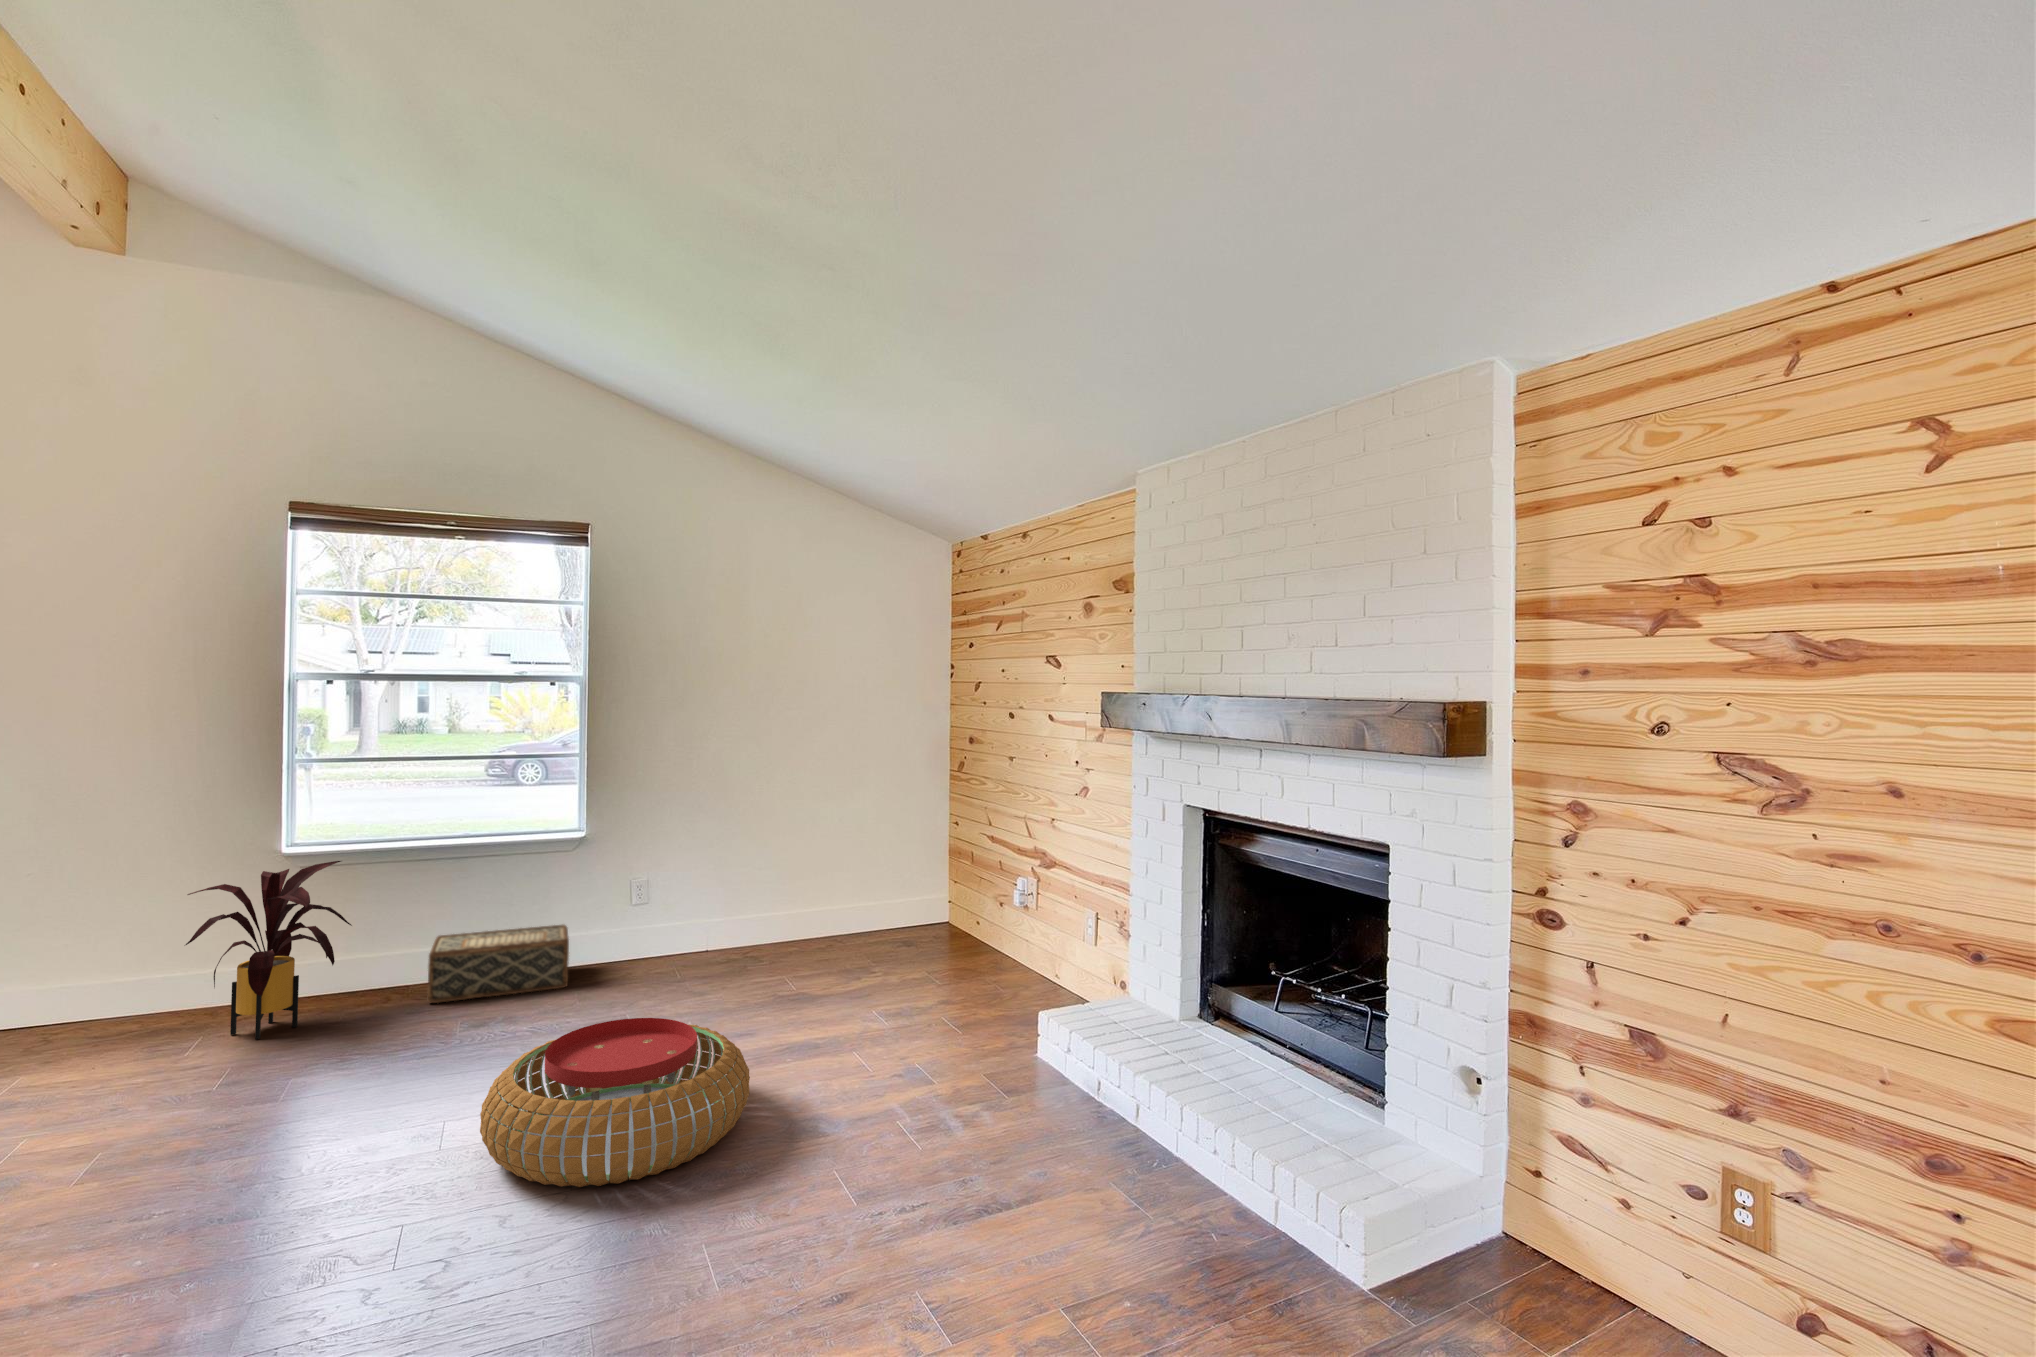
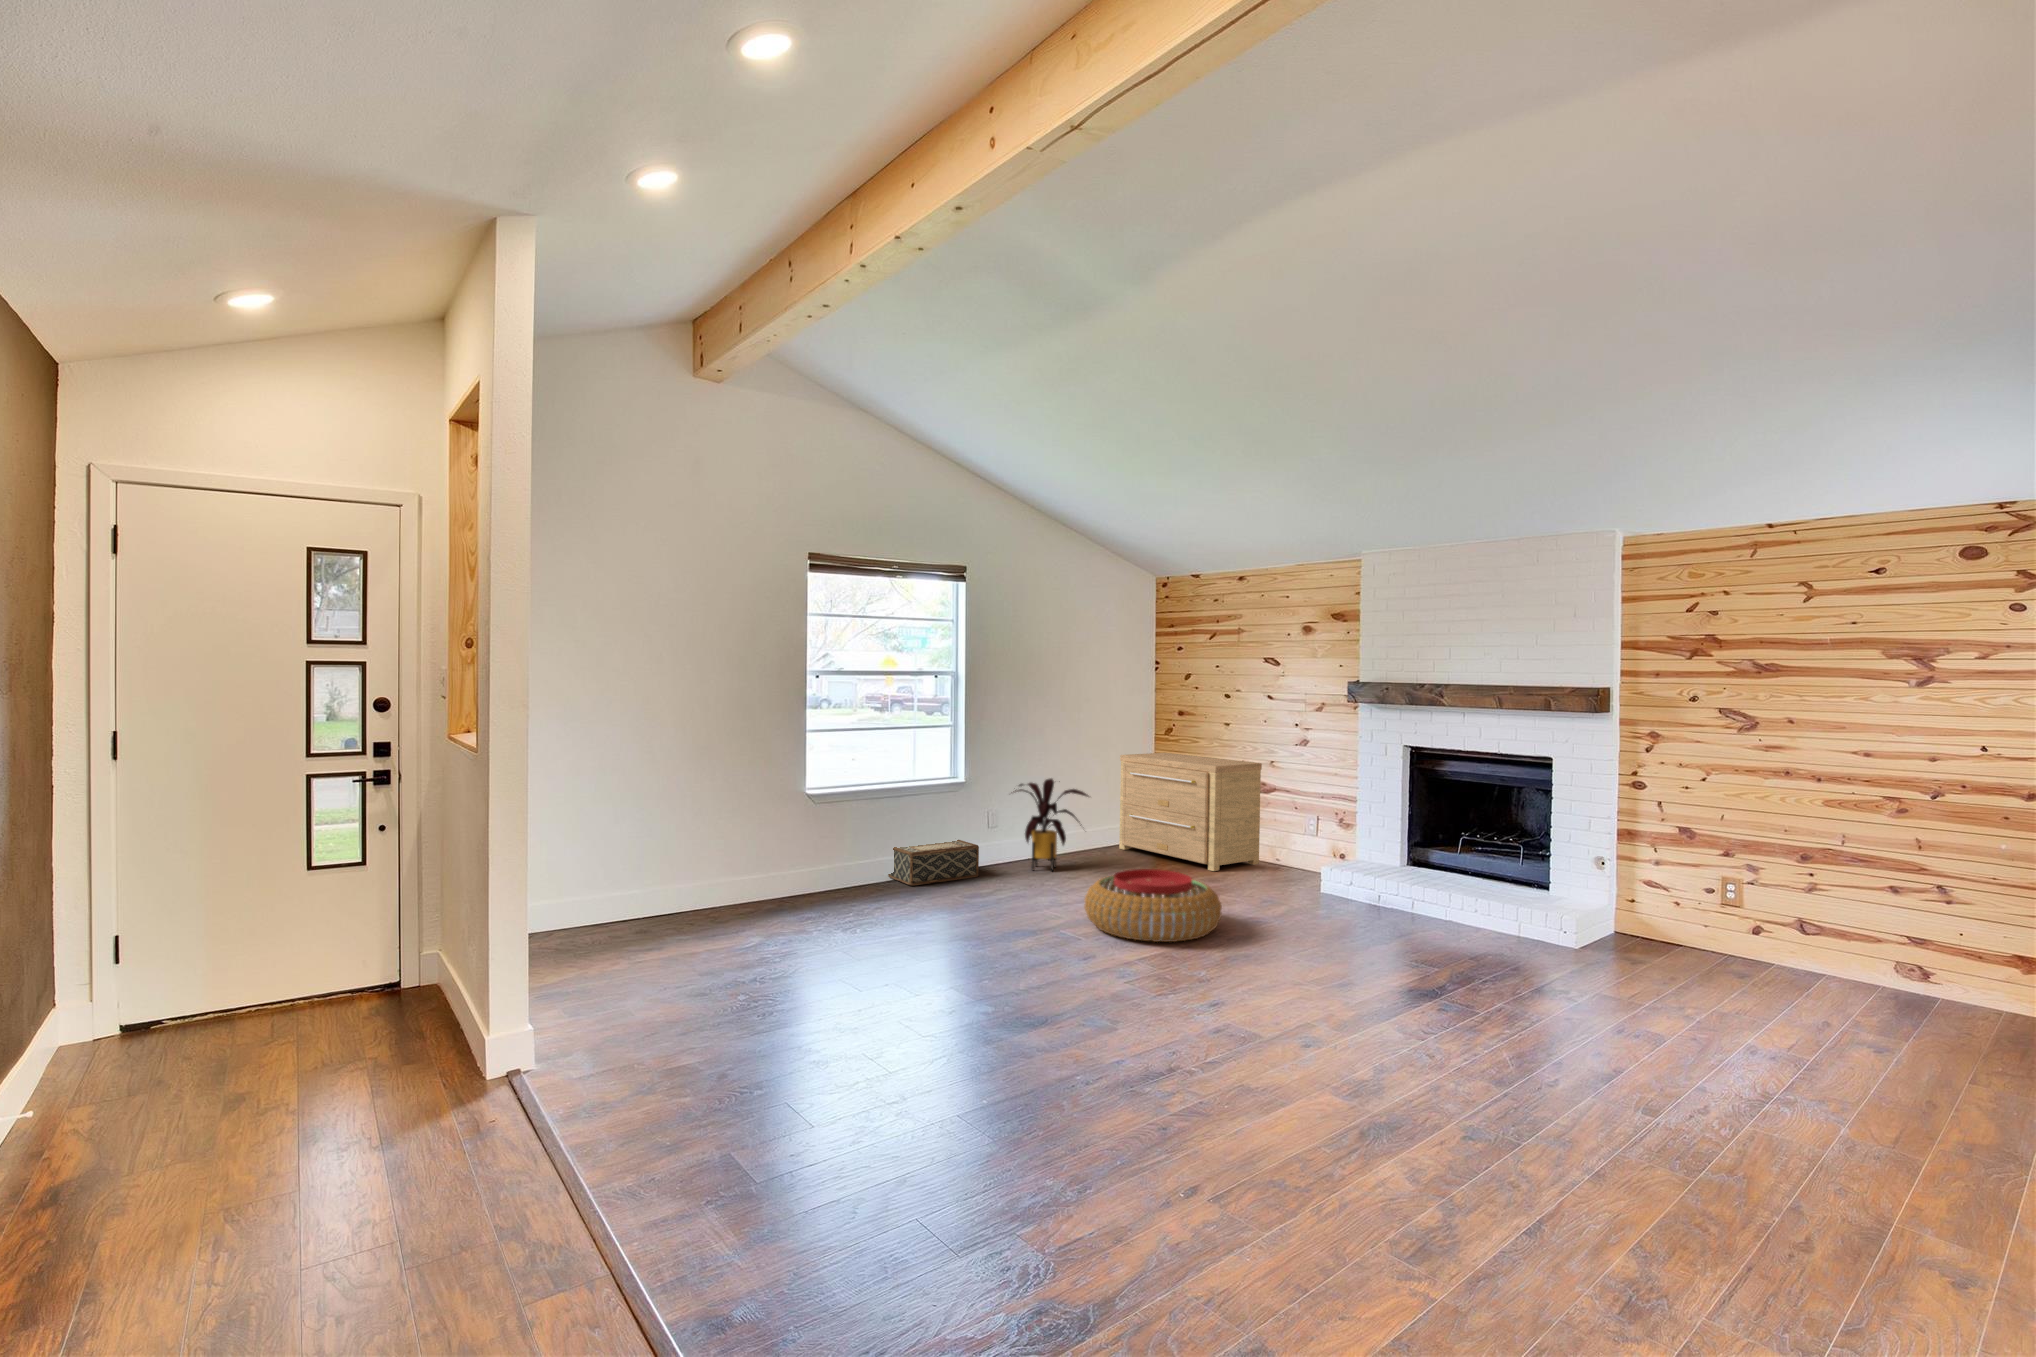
side table: none [865,797,1038,994] -> present [1119,753,1262,871]
house plant: present [186,861,352,1039] -> present [1013,779,1089,871]

